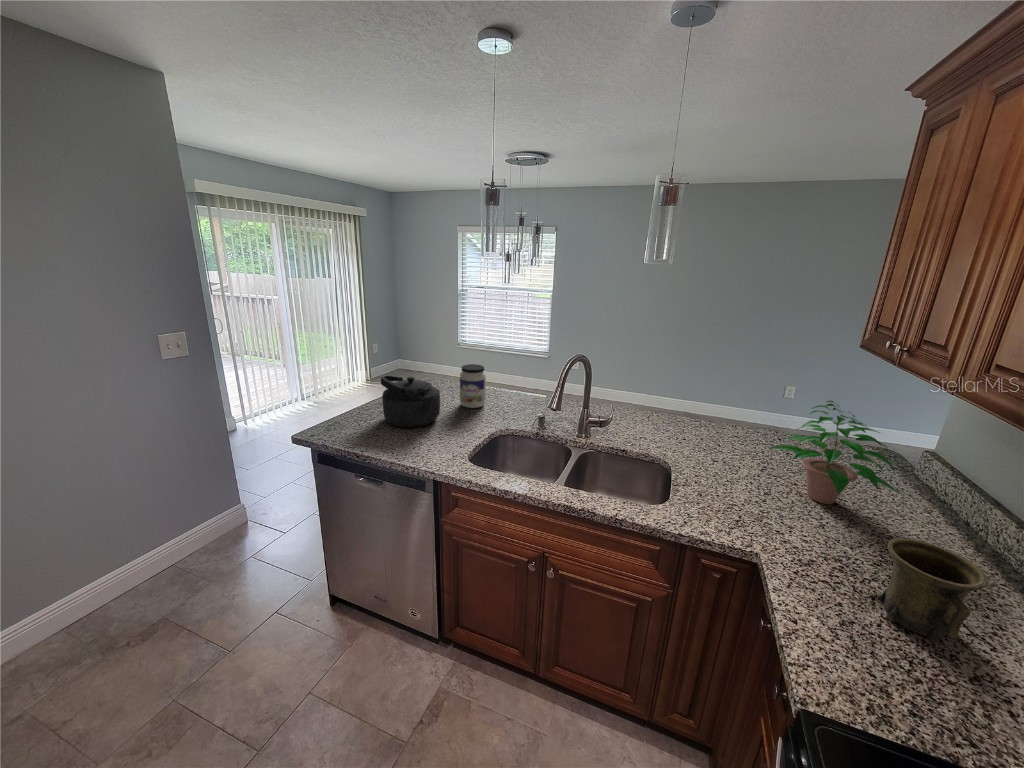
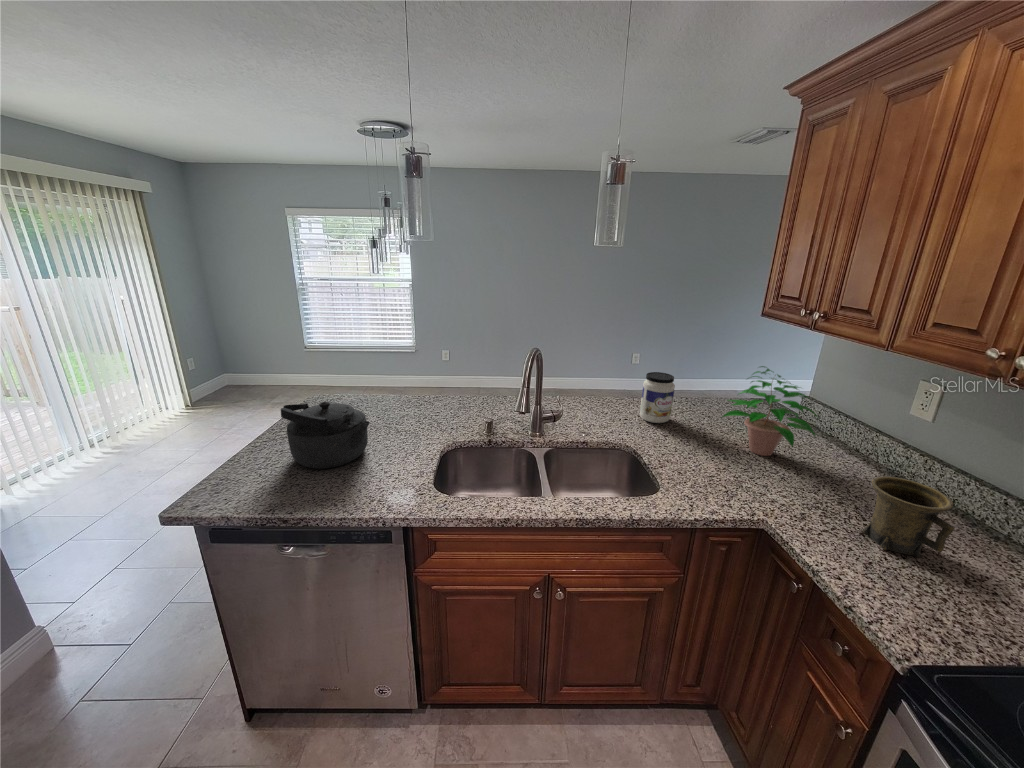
jar: present [460,364,486,408] -> present [640,372,675,423]

